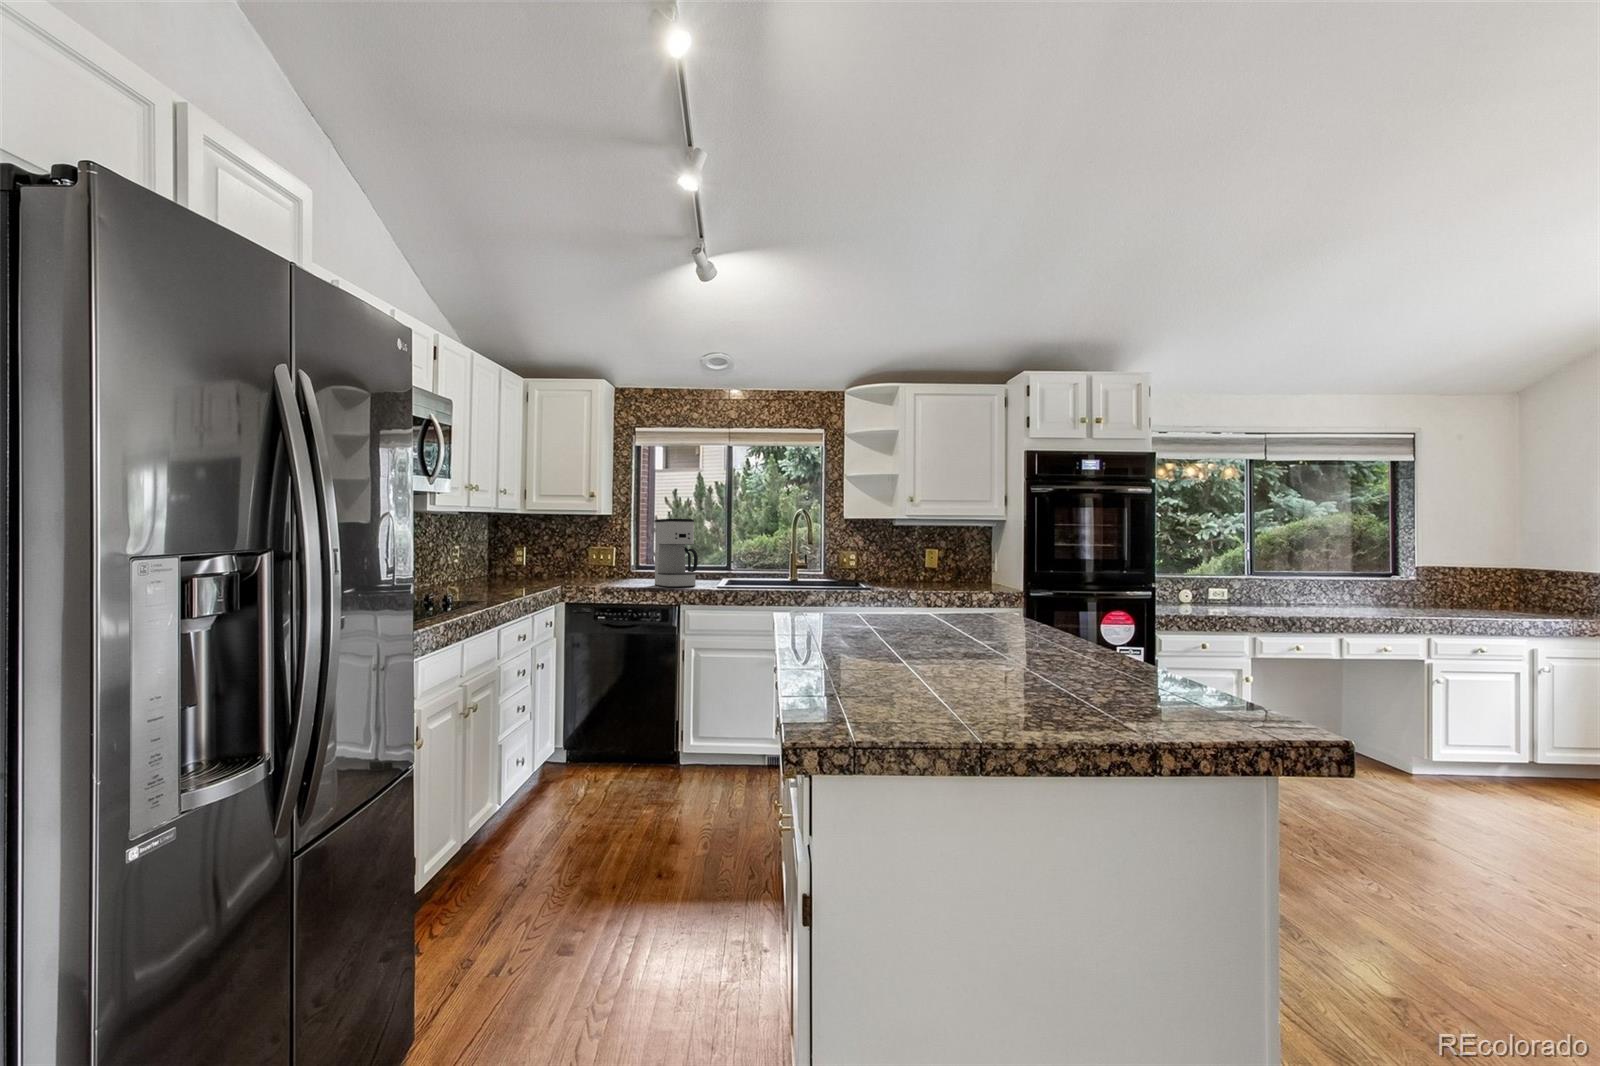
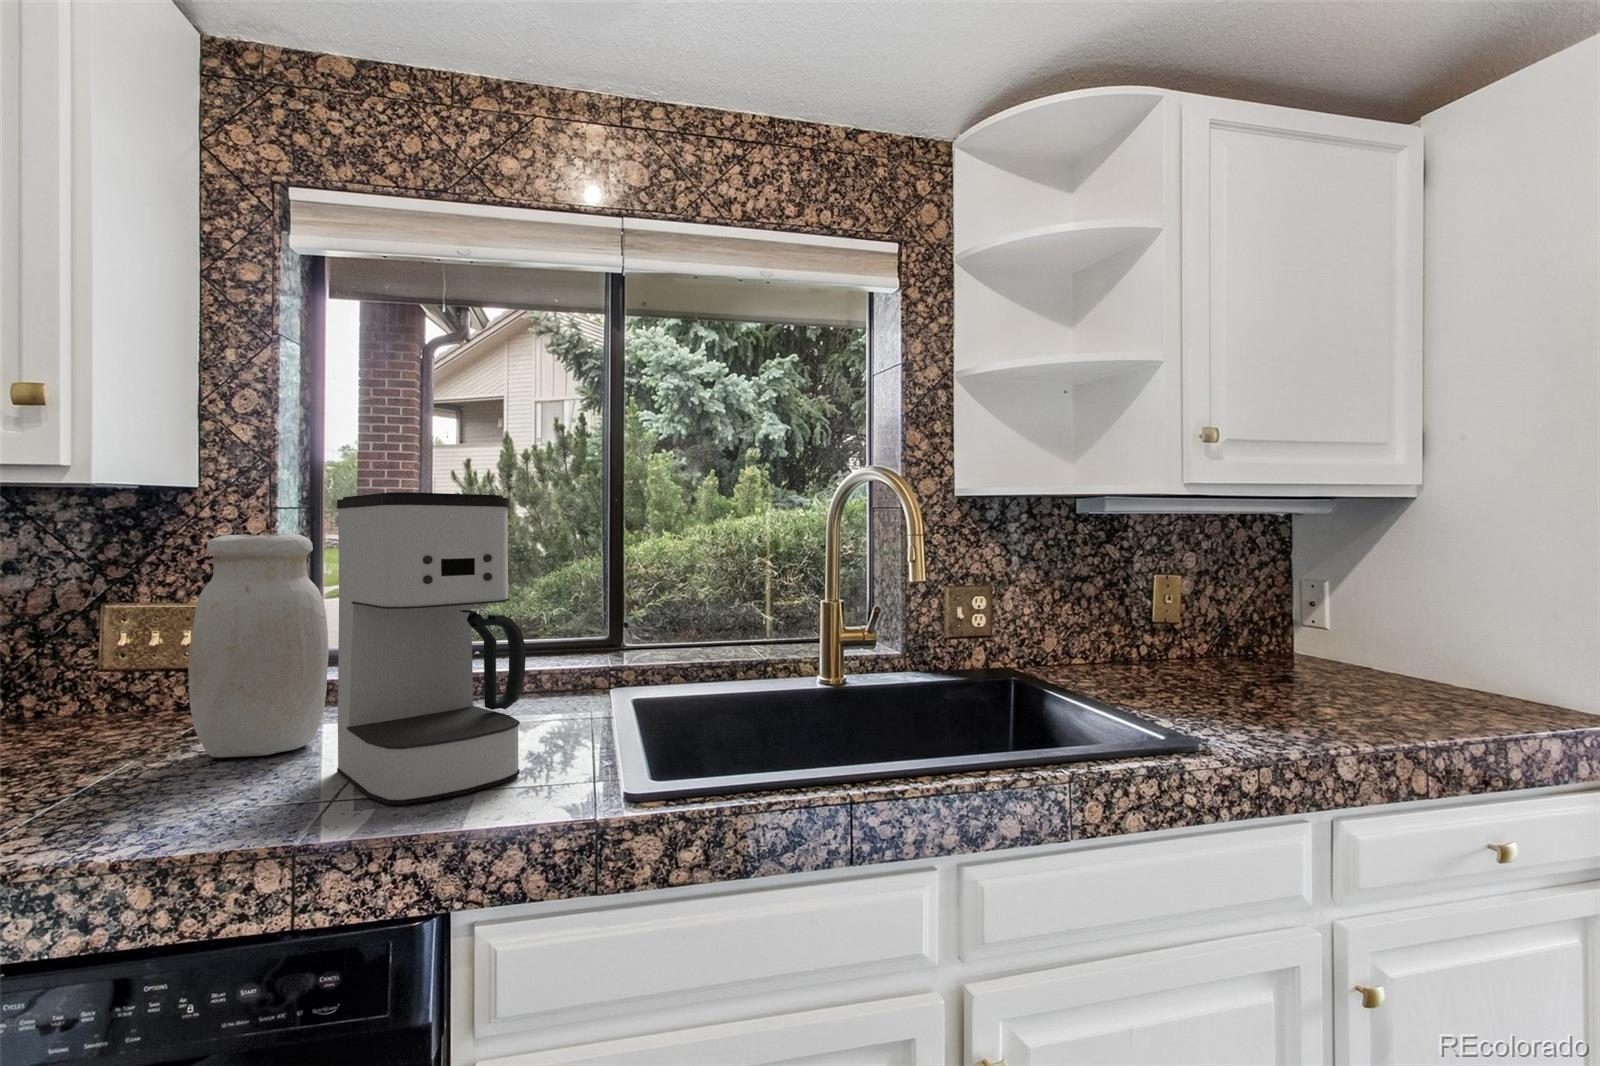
jar: none [620,529,650,583] -> present [188,534,329,757]

